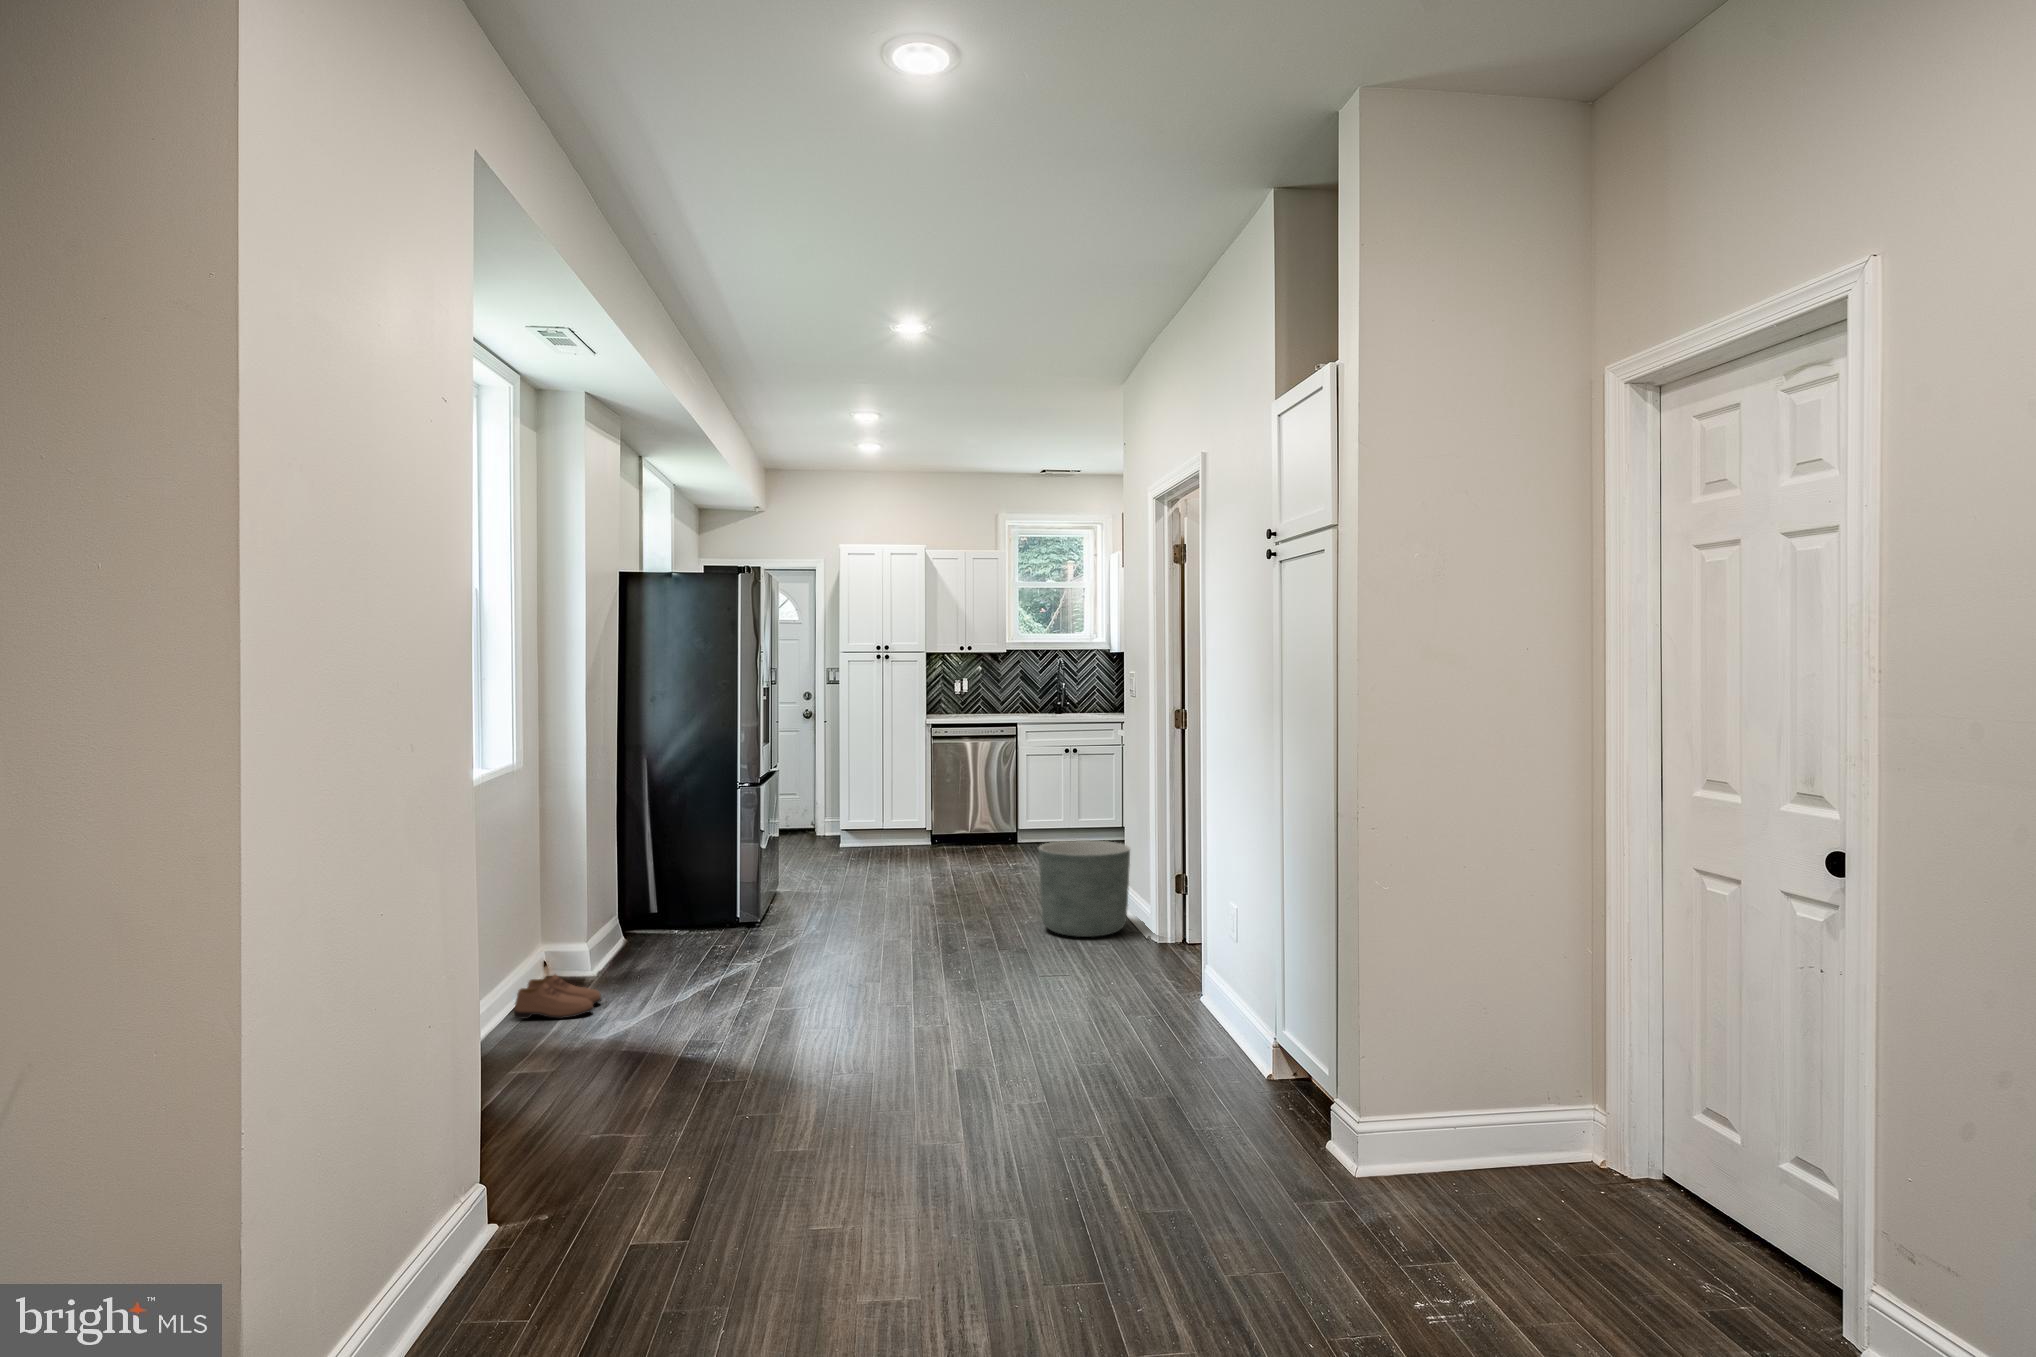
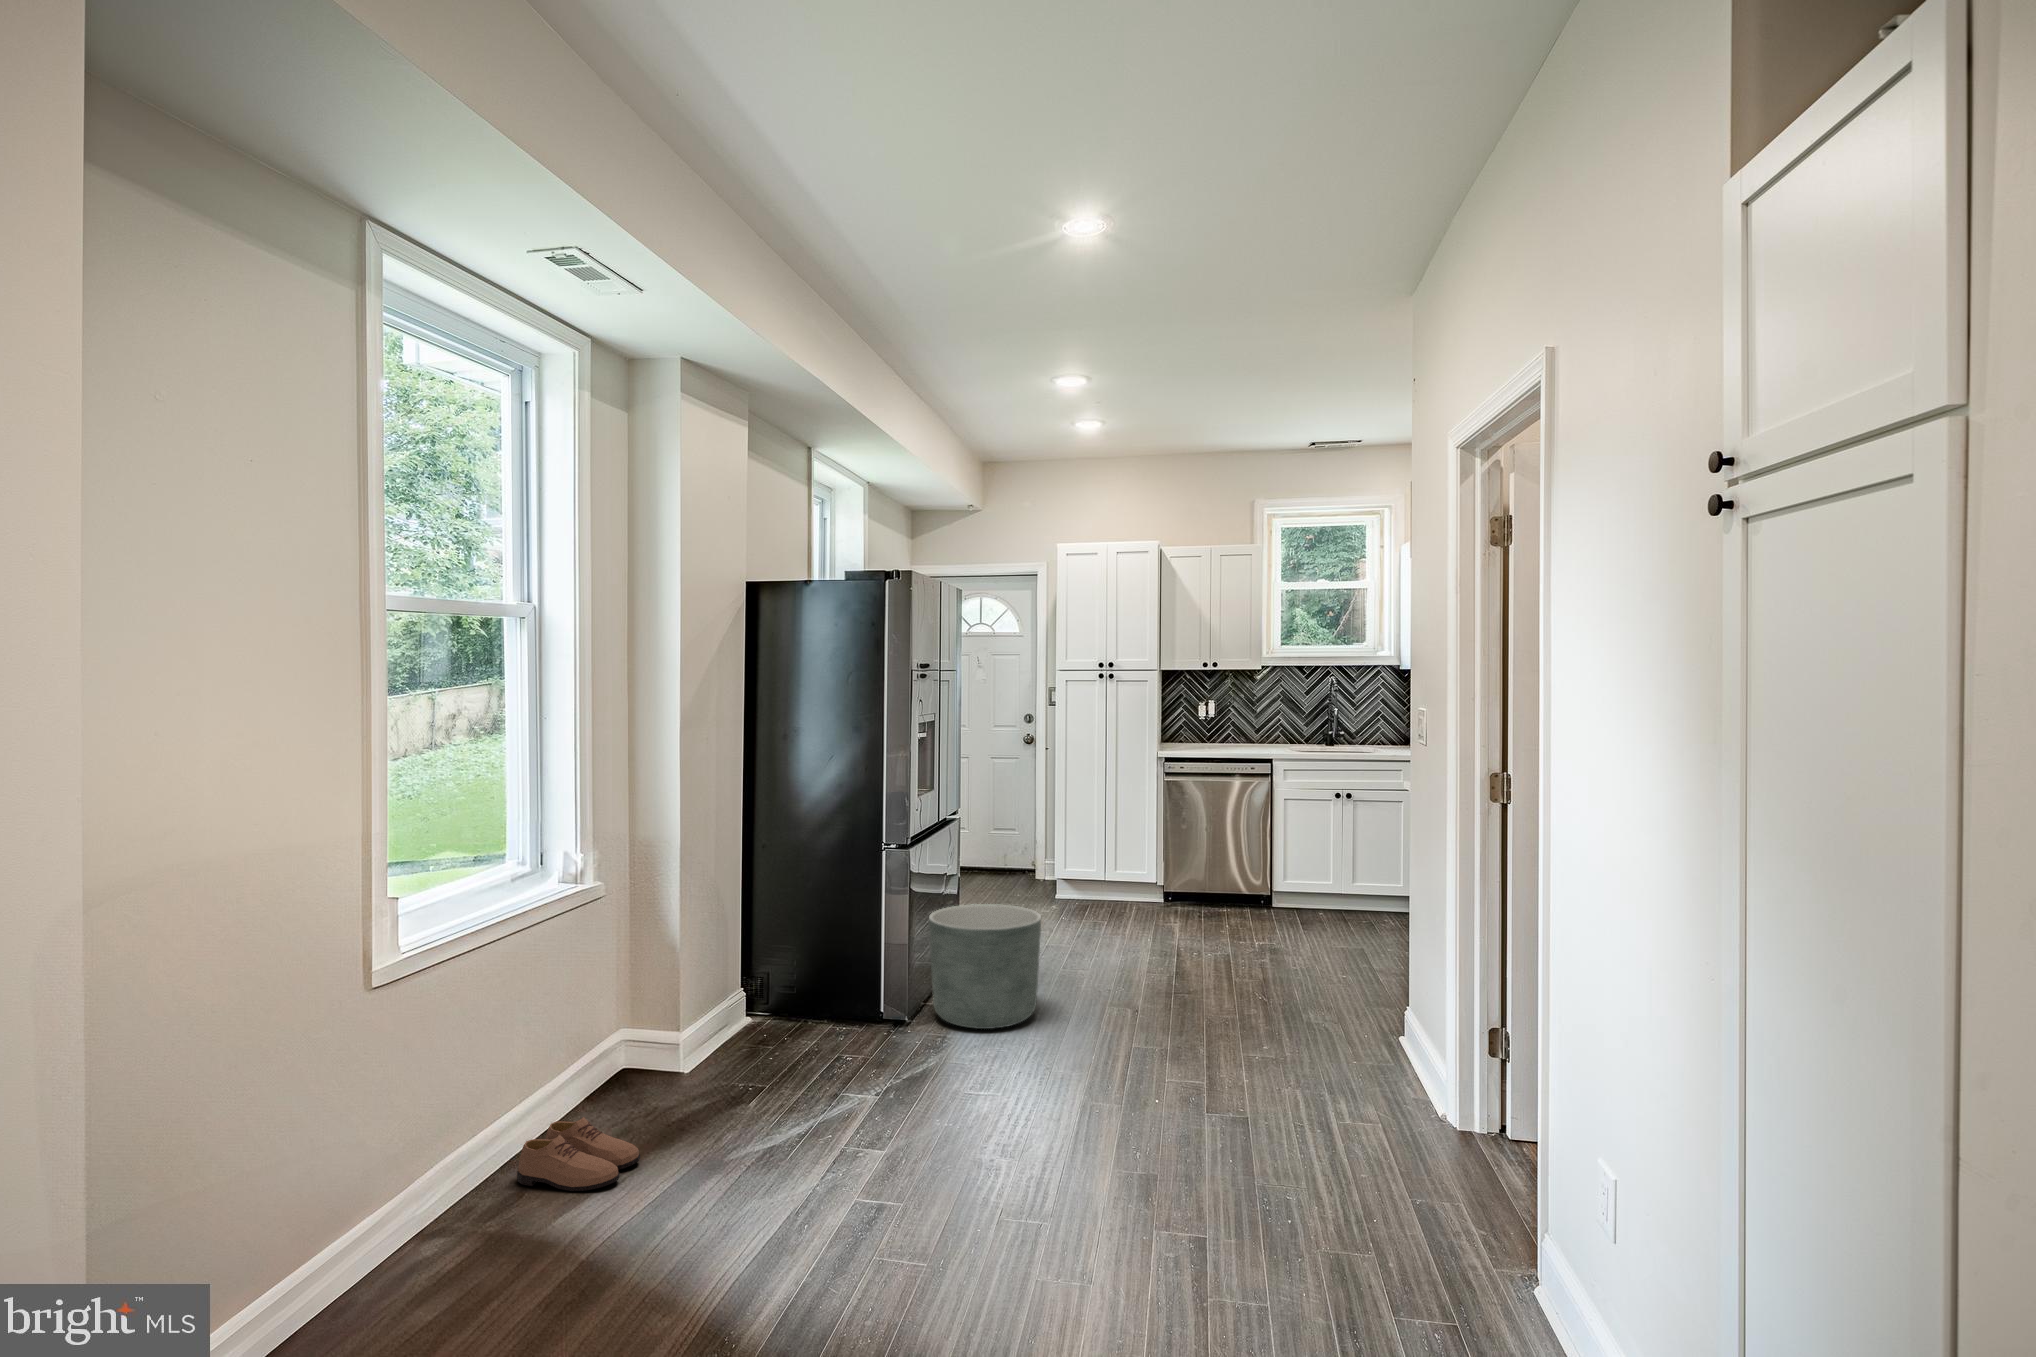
planter: present [1039,840,1130,937] -> present [929,904,1041,1029]

